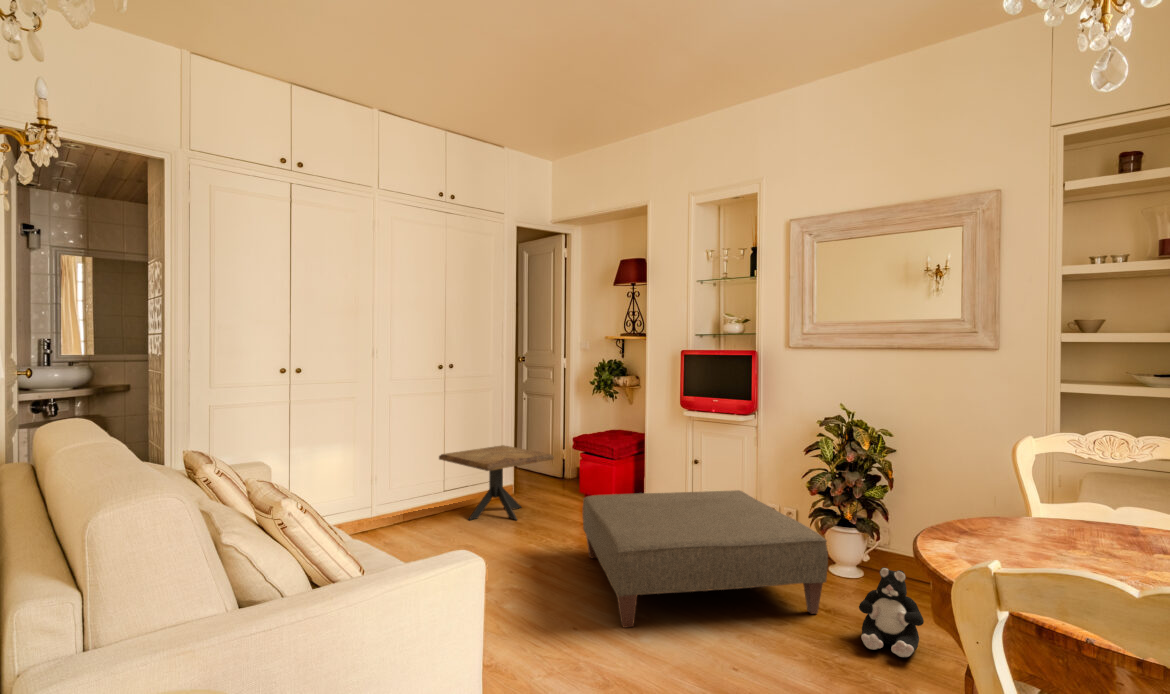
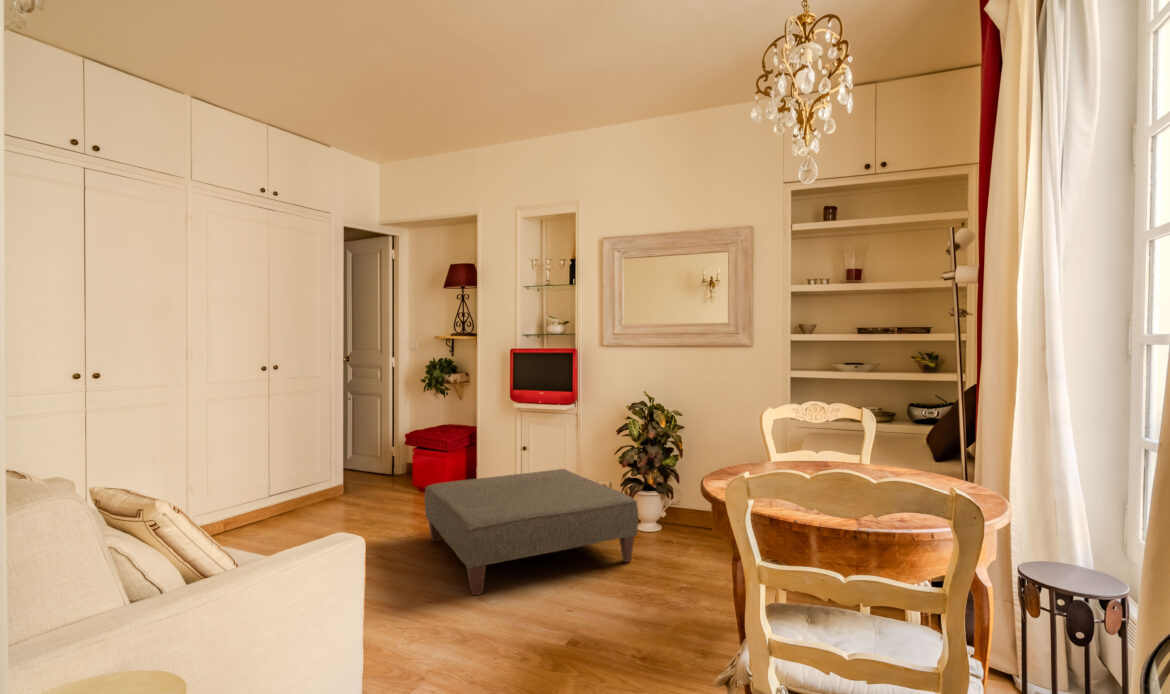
side table: present [439,445,554,520] -> none [265,445,389,521]
plush toy: present [859,567,924,657] -> none [662,517,708,584]

